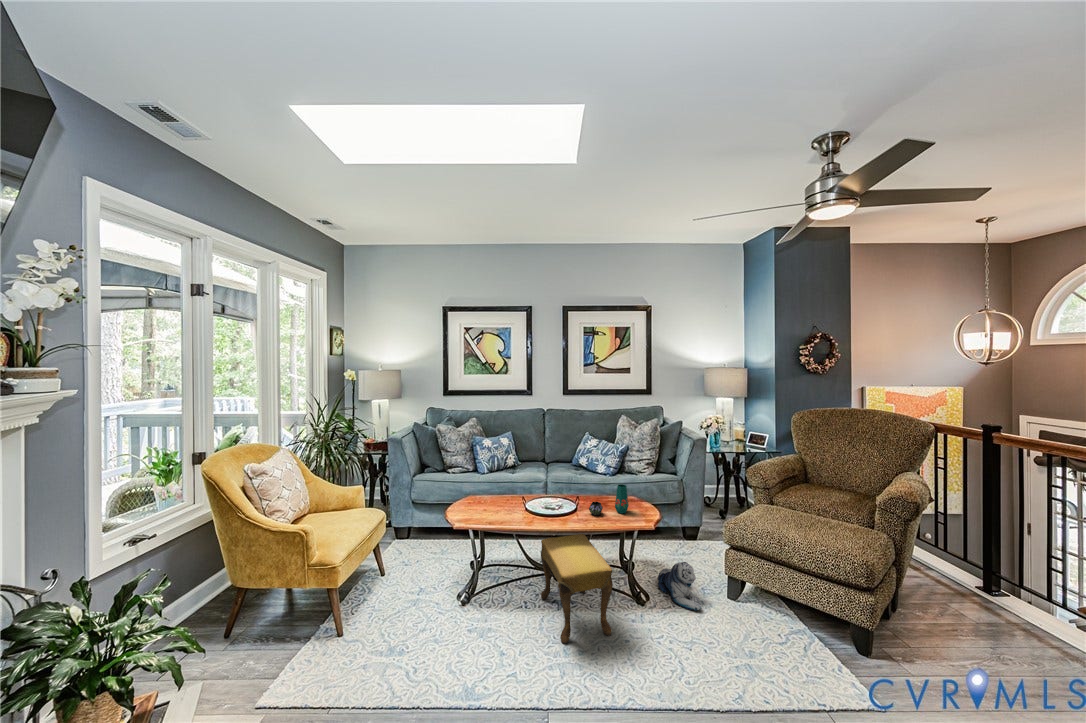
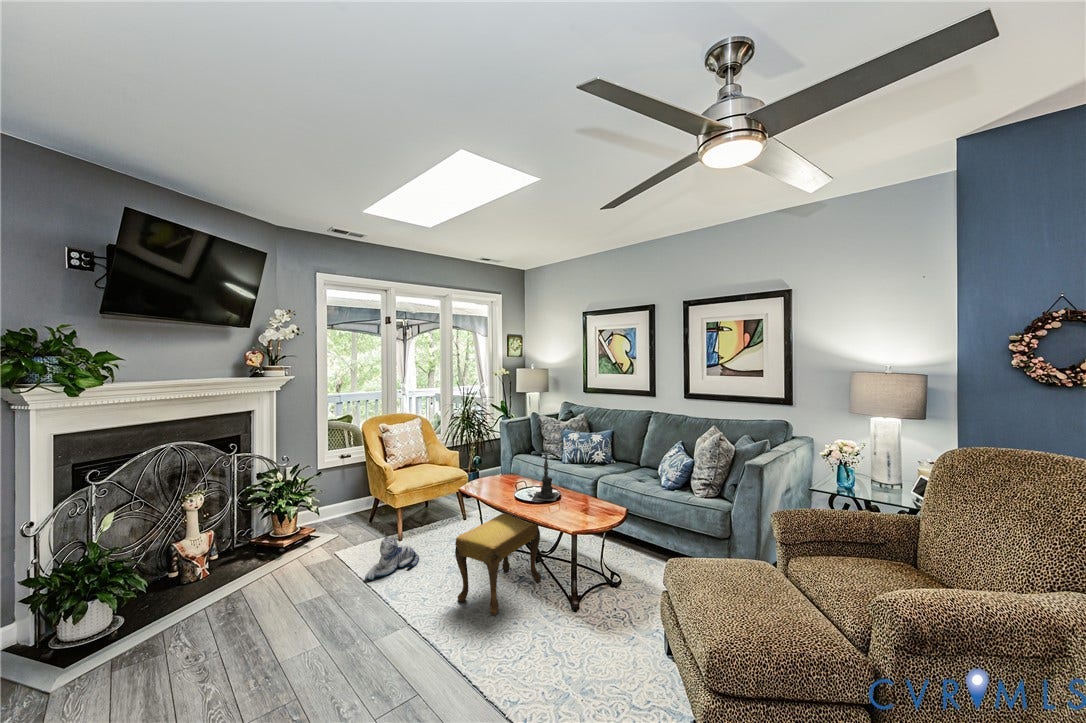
candle holder: none [545,459,580,517] -> present [532,452,559,501]
vase: present [589,484,629,515] -> none [553,482,591,514]
plush toy: present [658,562,701,611] -> present [365,537,419,580]

